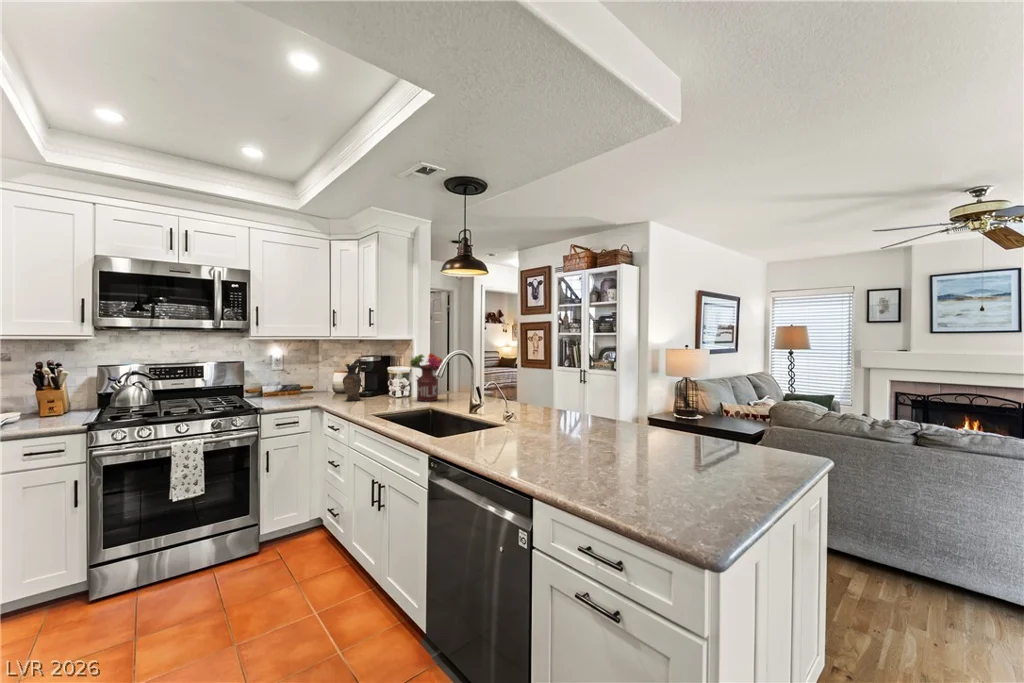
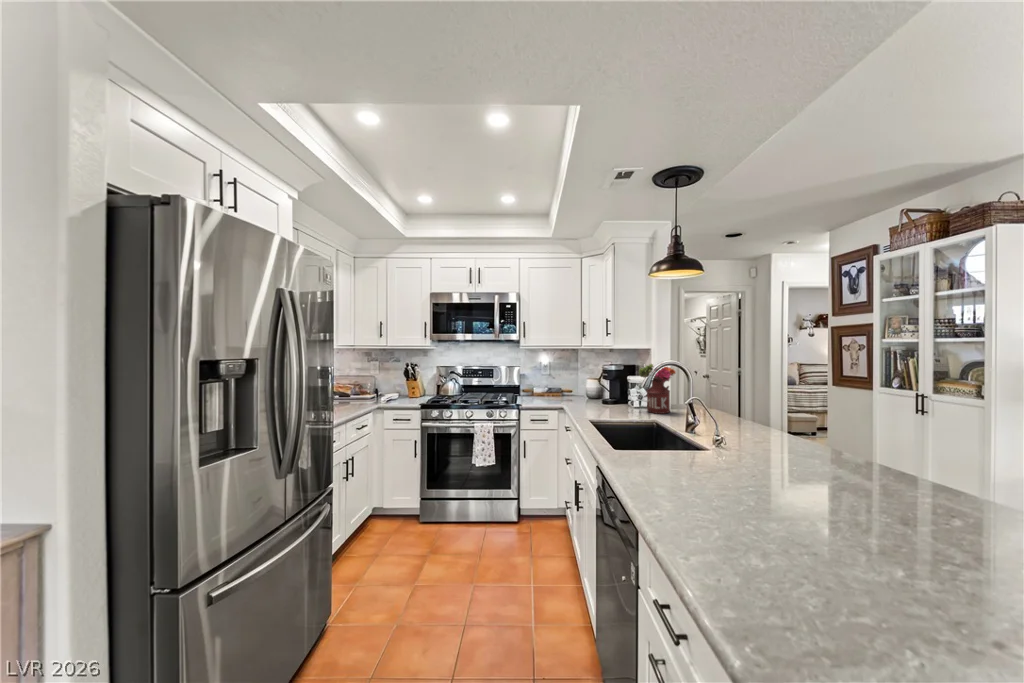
ceramic pitcher: present [343,359,362,400] -> none [582,367,601,405]

